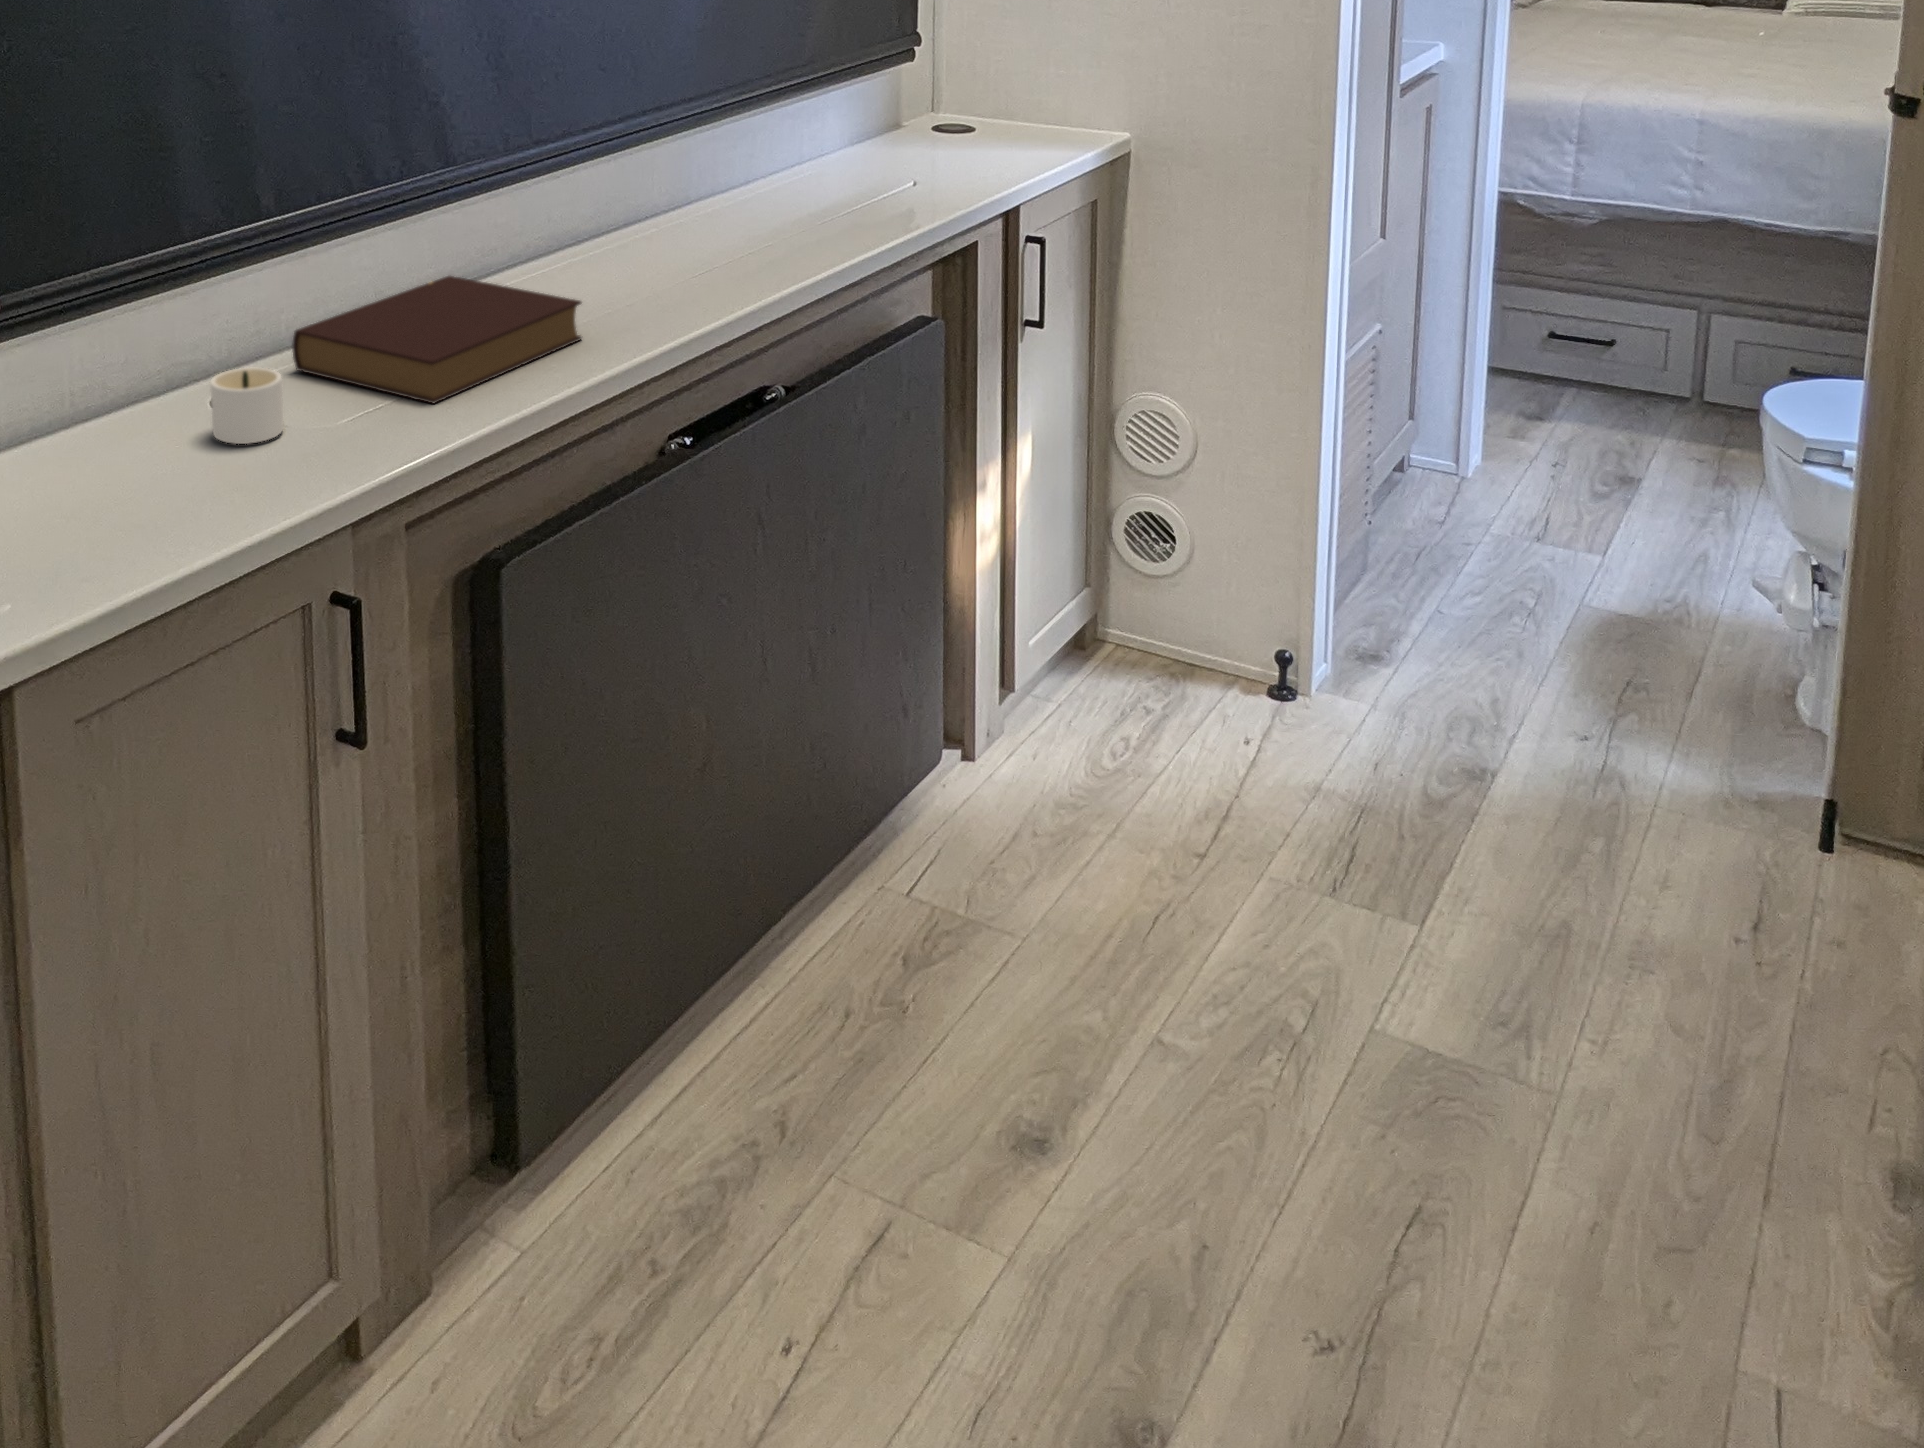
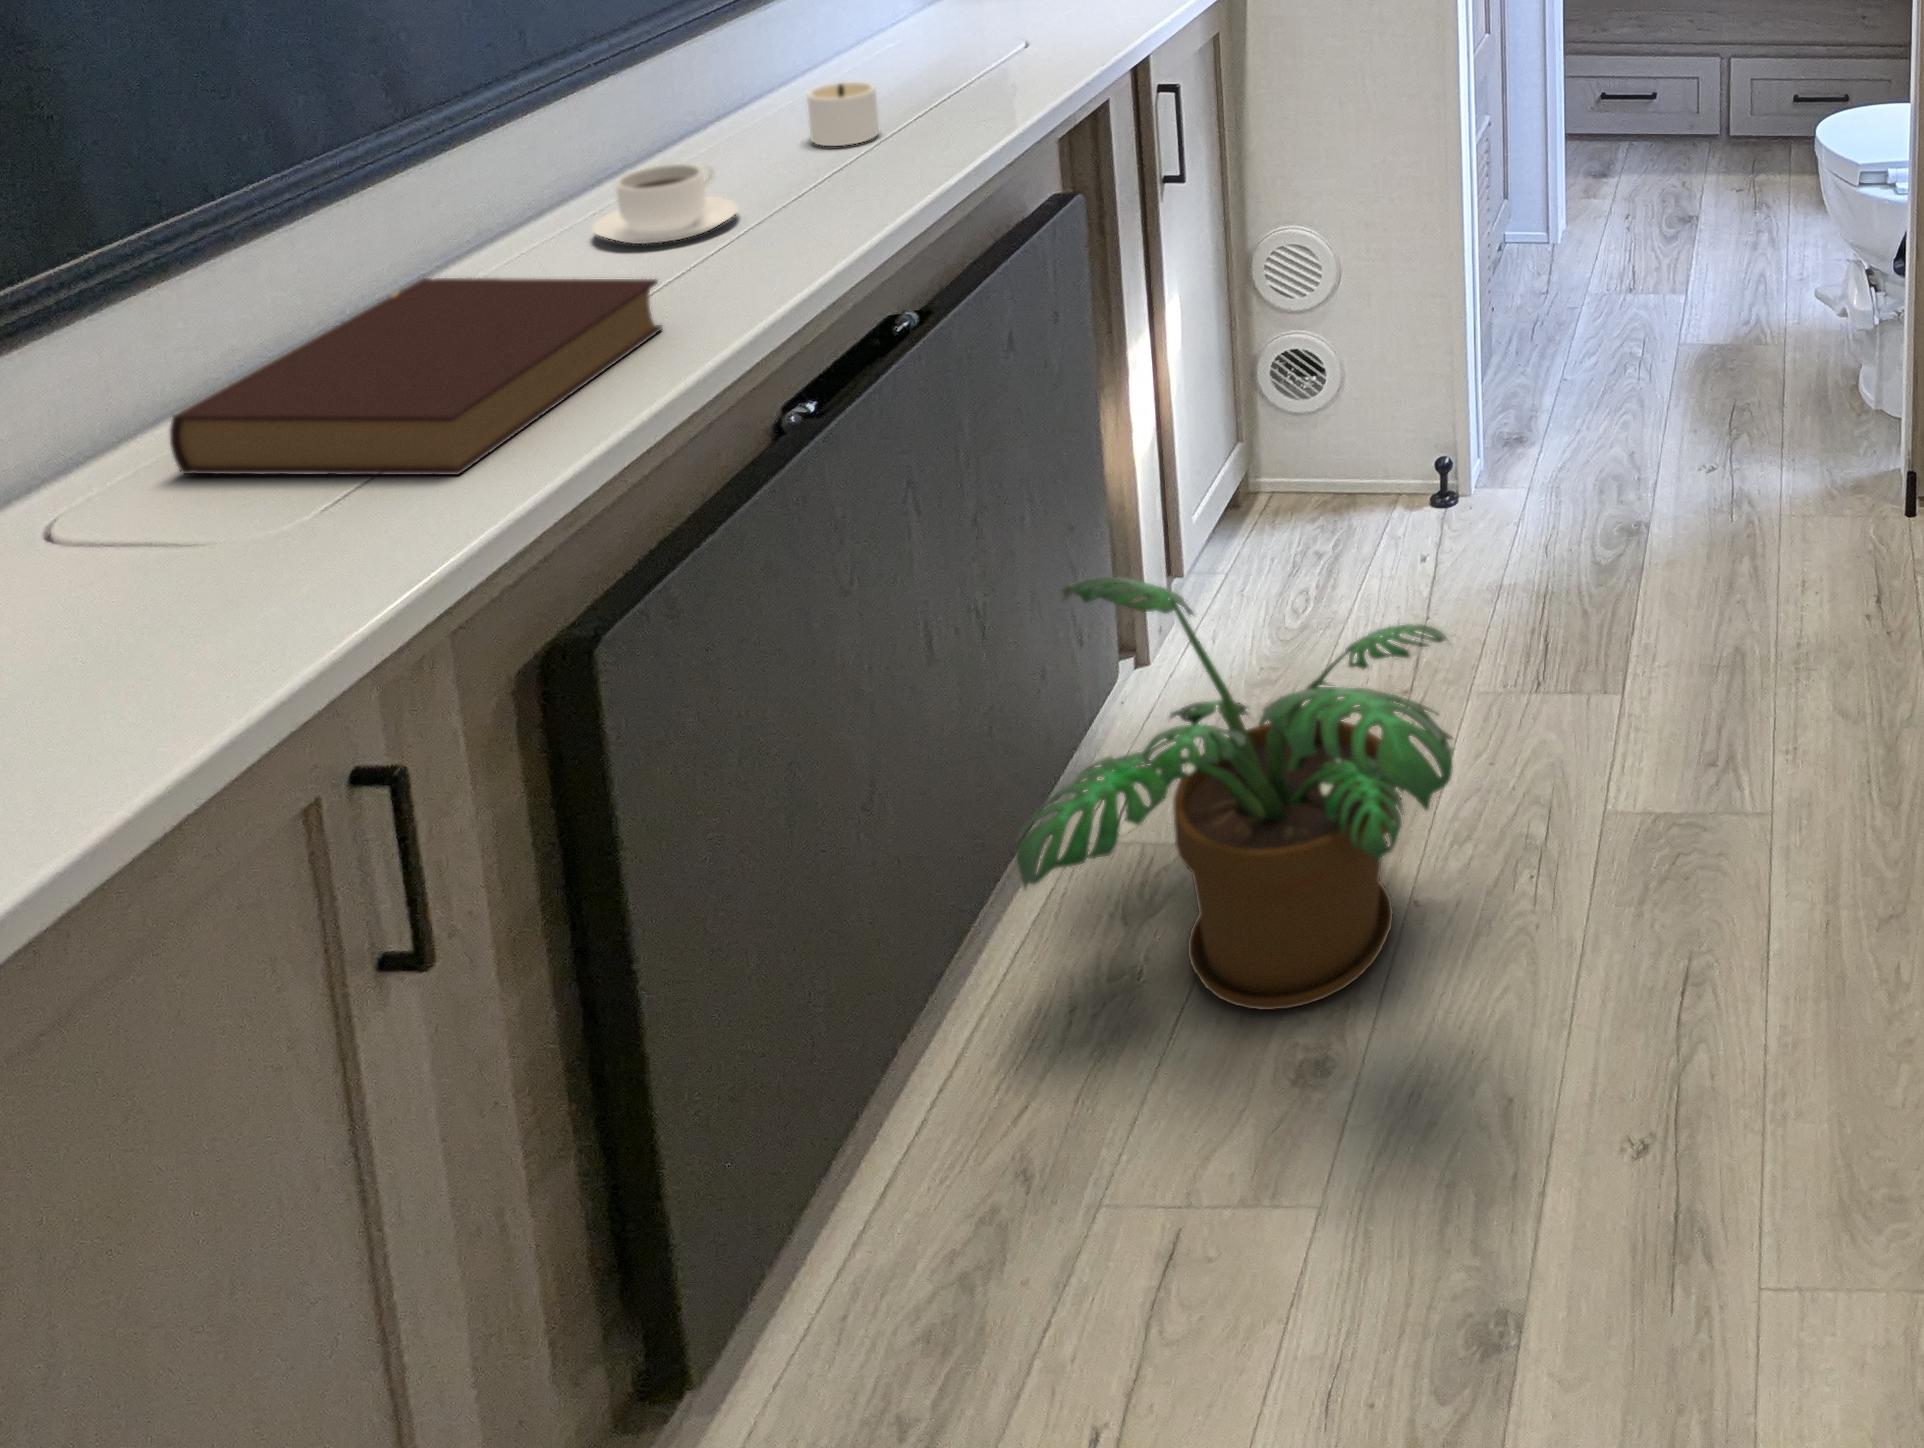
coffee cup: none [563,226,660,283] -> present [591,164,739,244]
candle: present [210,368,284,444] -> present [807,82,879,146]
potted plant: none [812,640,1206,1078] -> present [1017,577,1453,1010]

